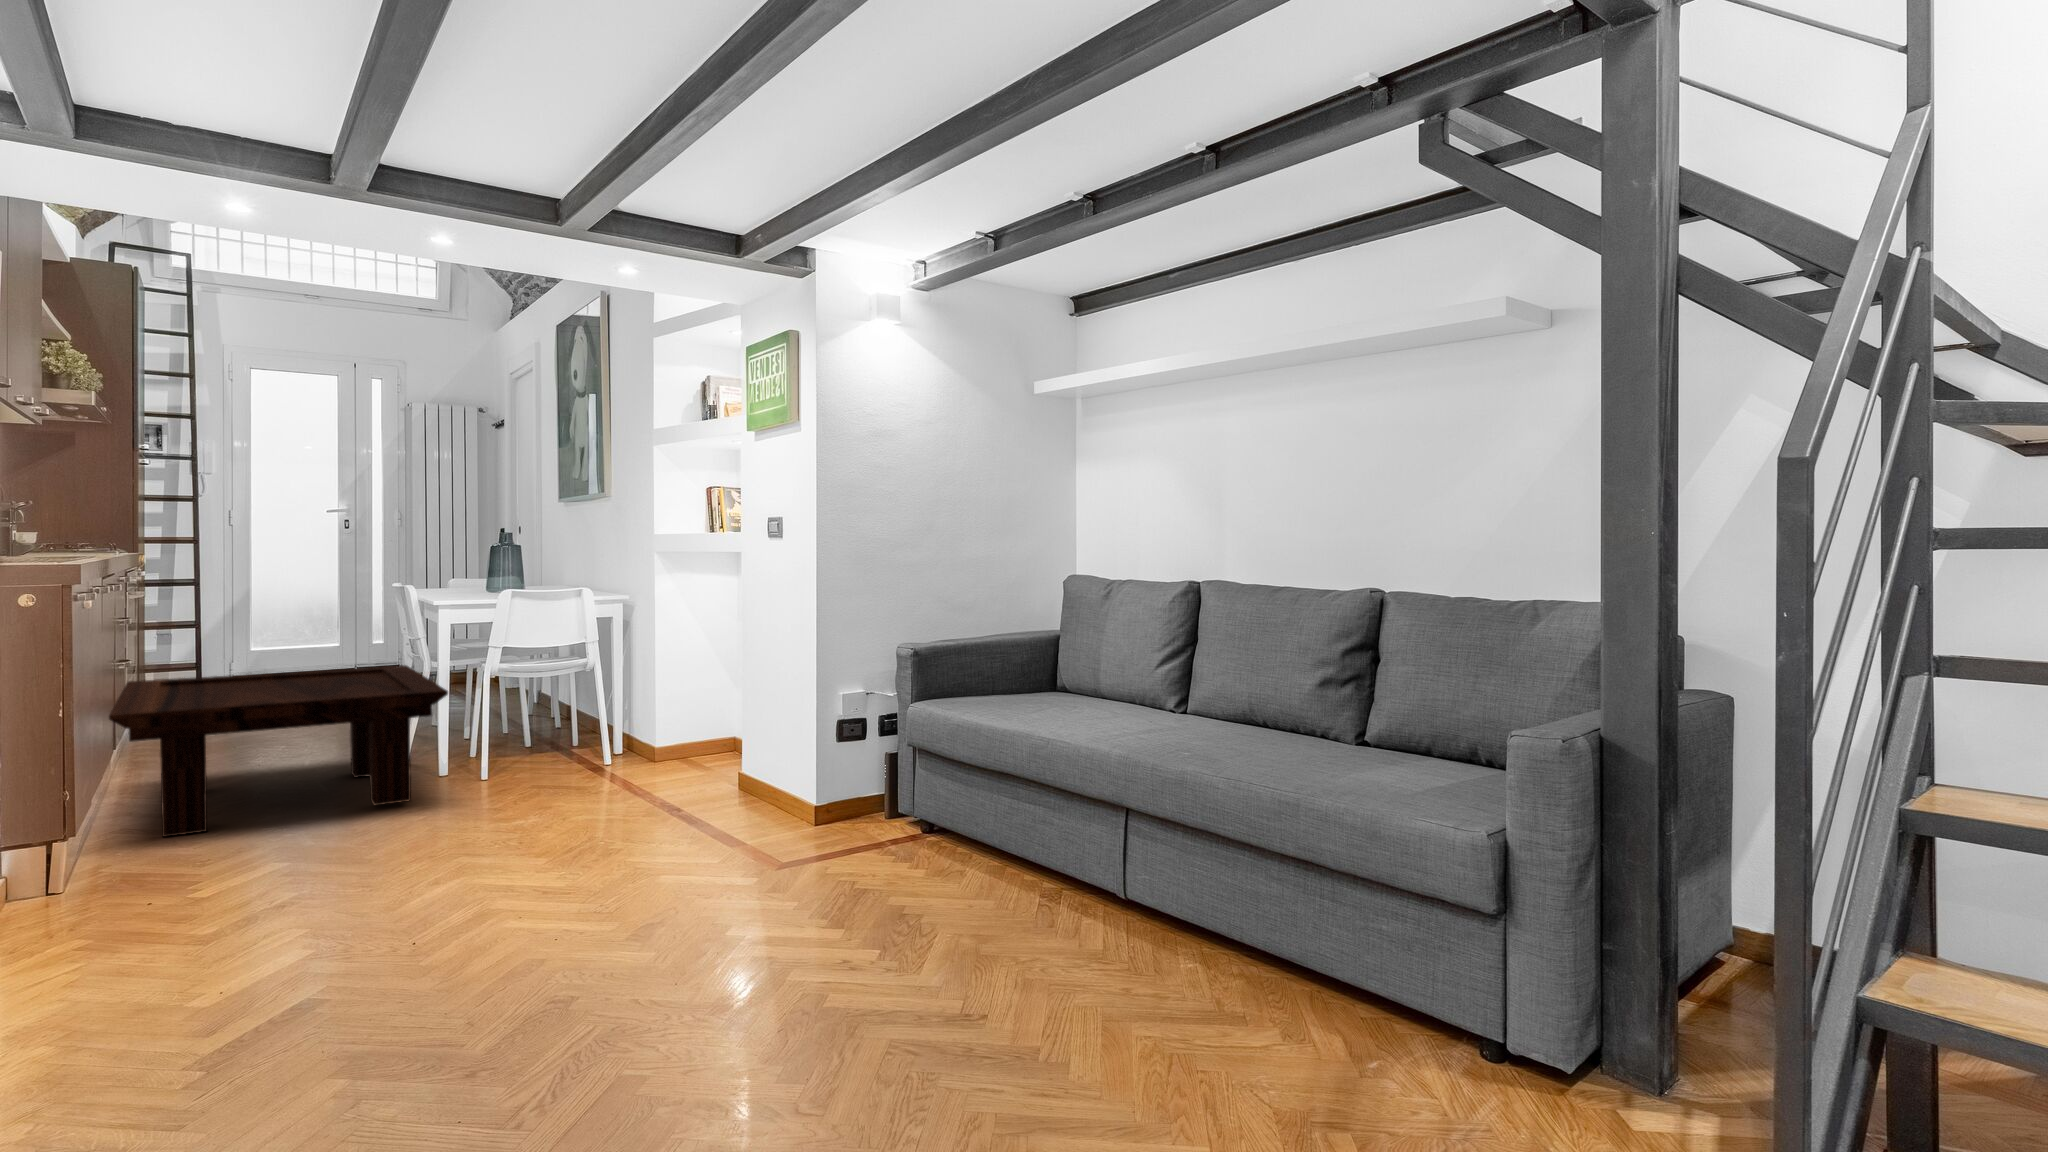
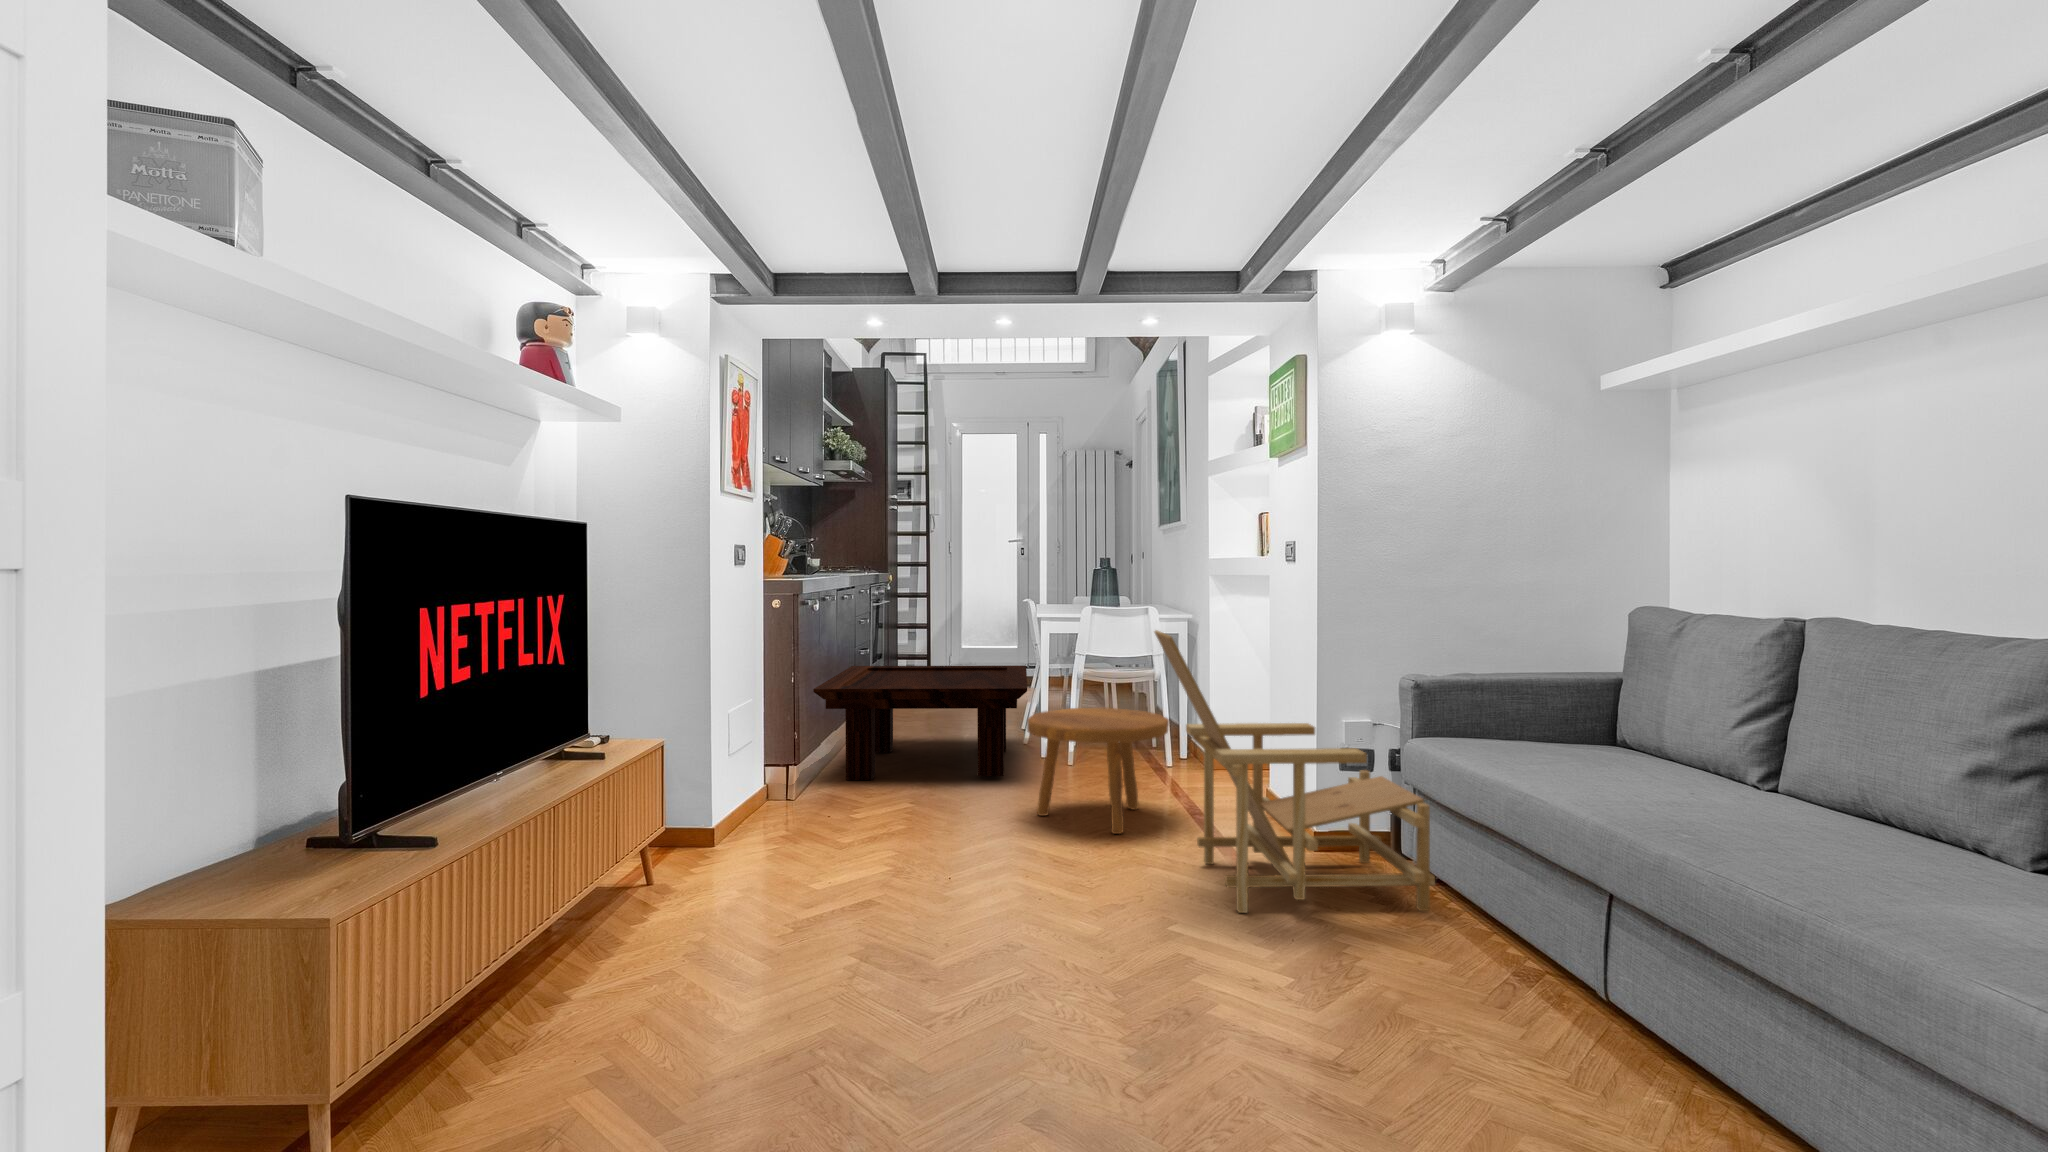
lounge chair: none [671,613,951,895] -> present [1155,630,1435,913]
footstool: none [476,705,651,843] -> present [1027,708,1169,834]

